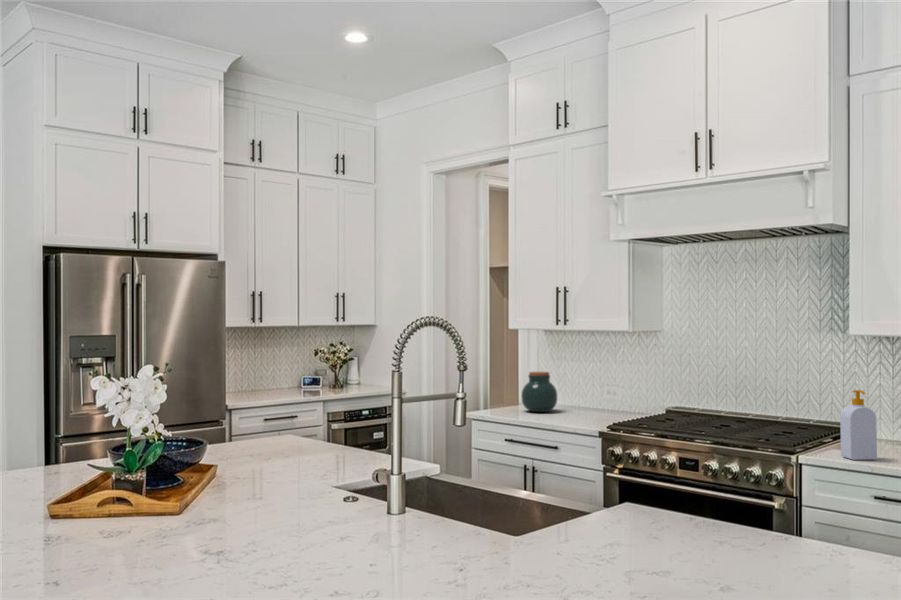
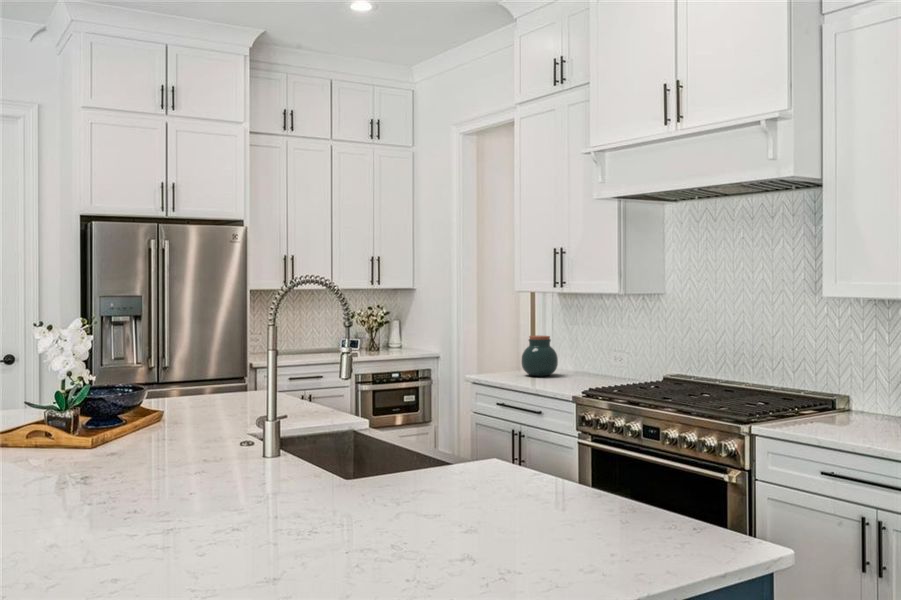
soap bottle: present [840,390,877,460] -> none [802,357,840,434]

